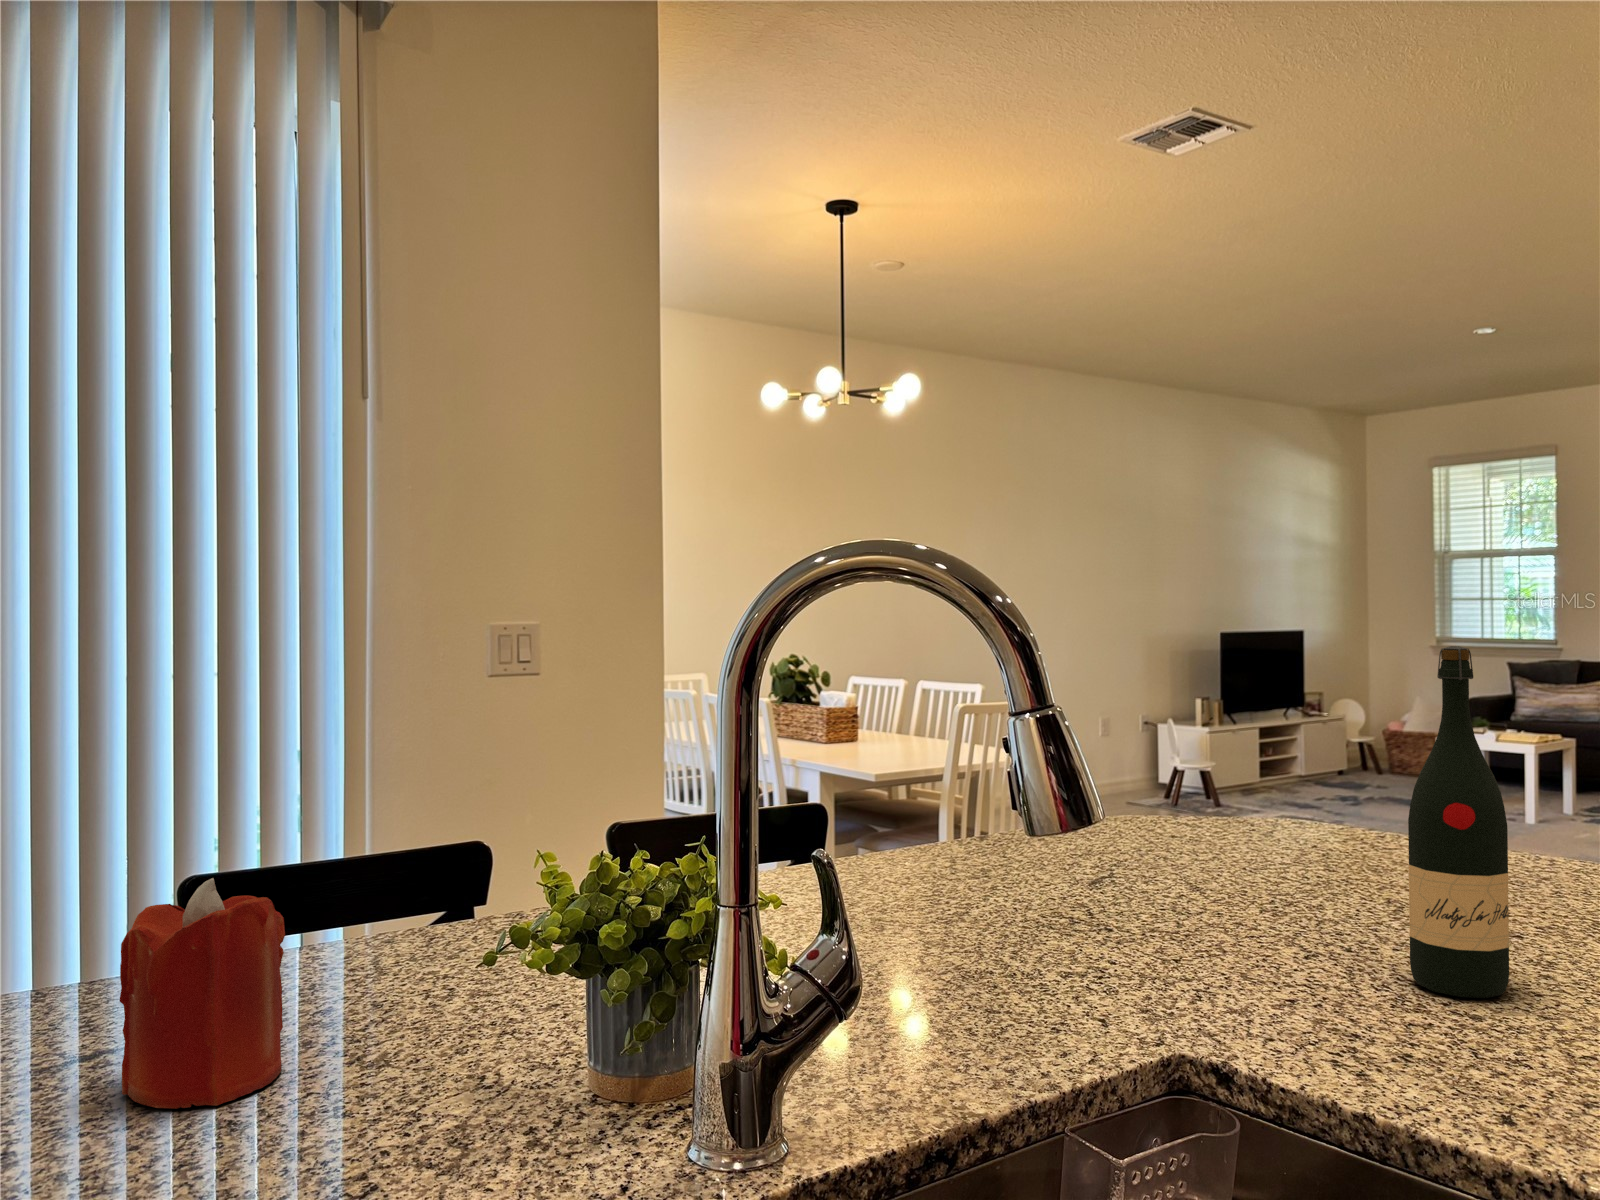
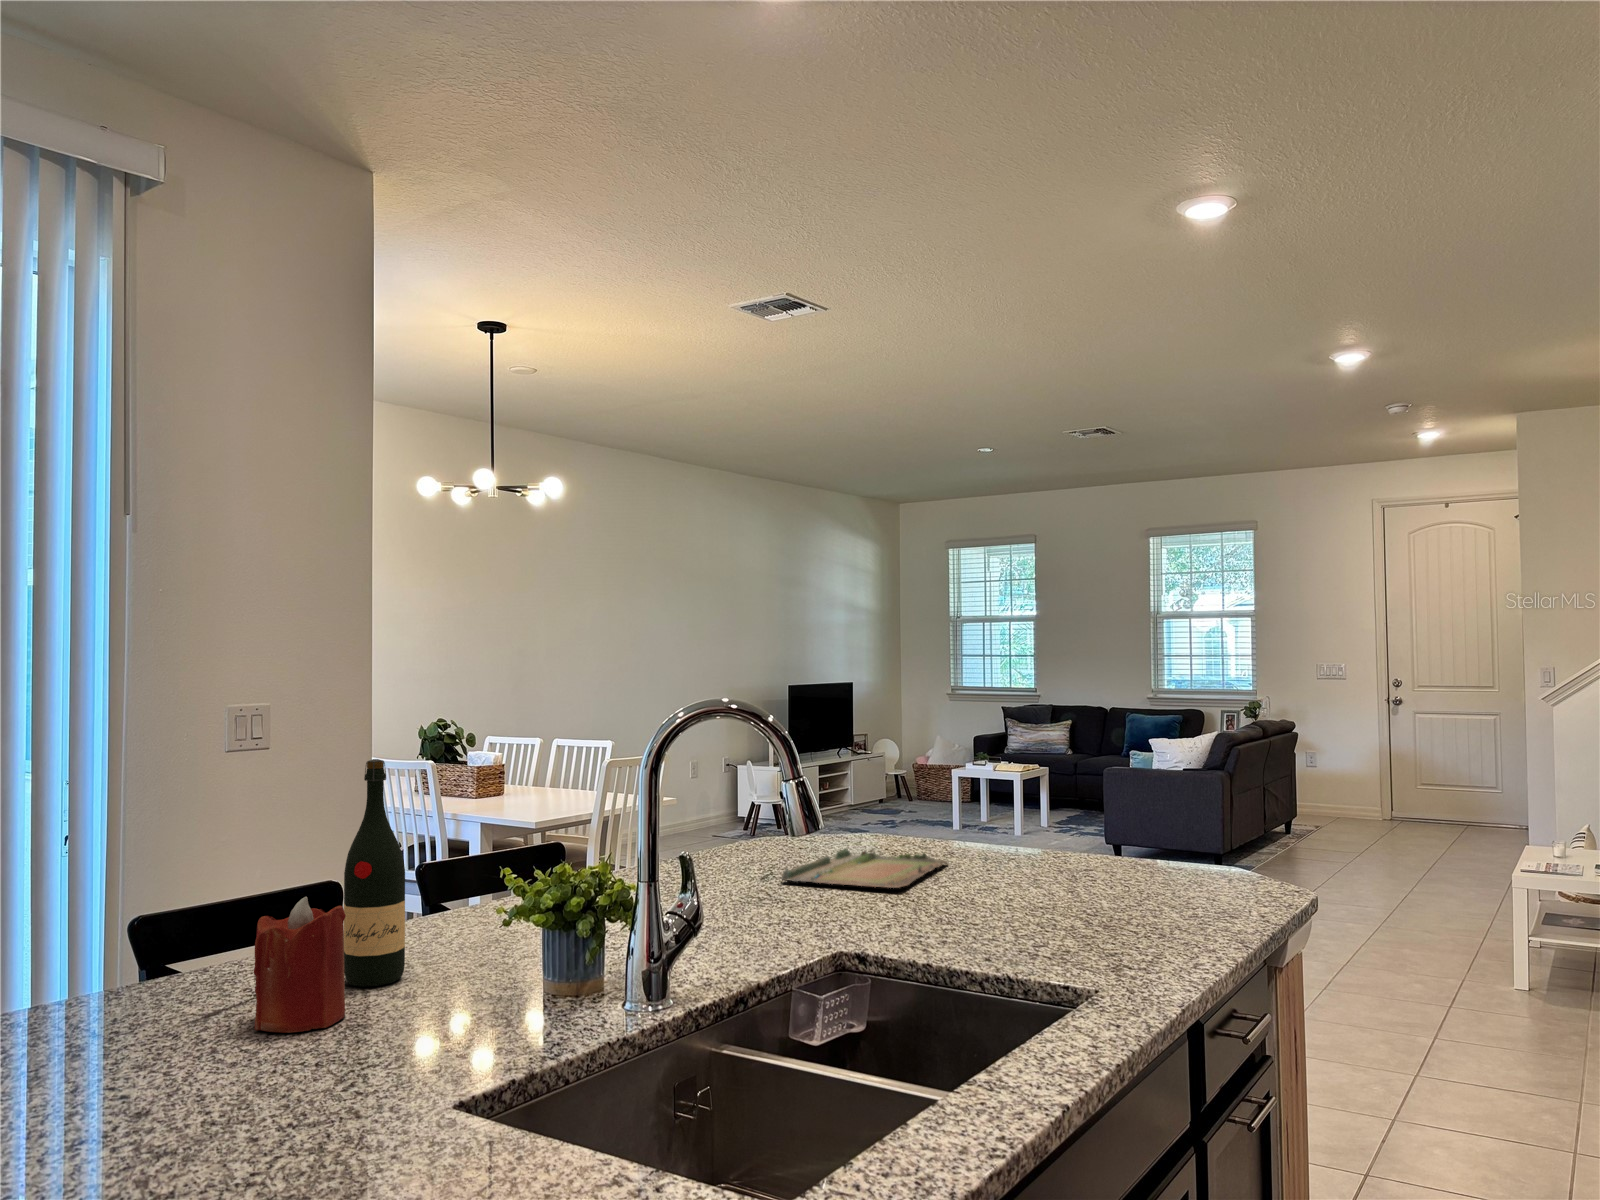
wine bottle: present [1408,646,1509,998] -> present [344,759,405,987]
tray: none [1120,841,1422,921] -> present [781,848,947,888]

